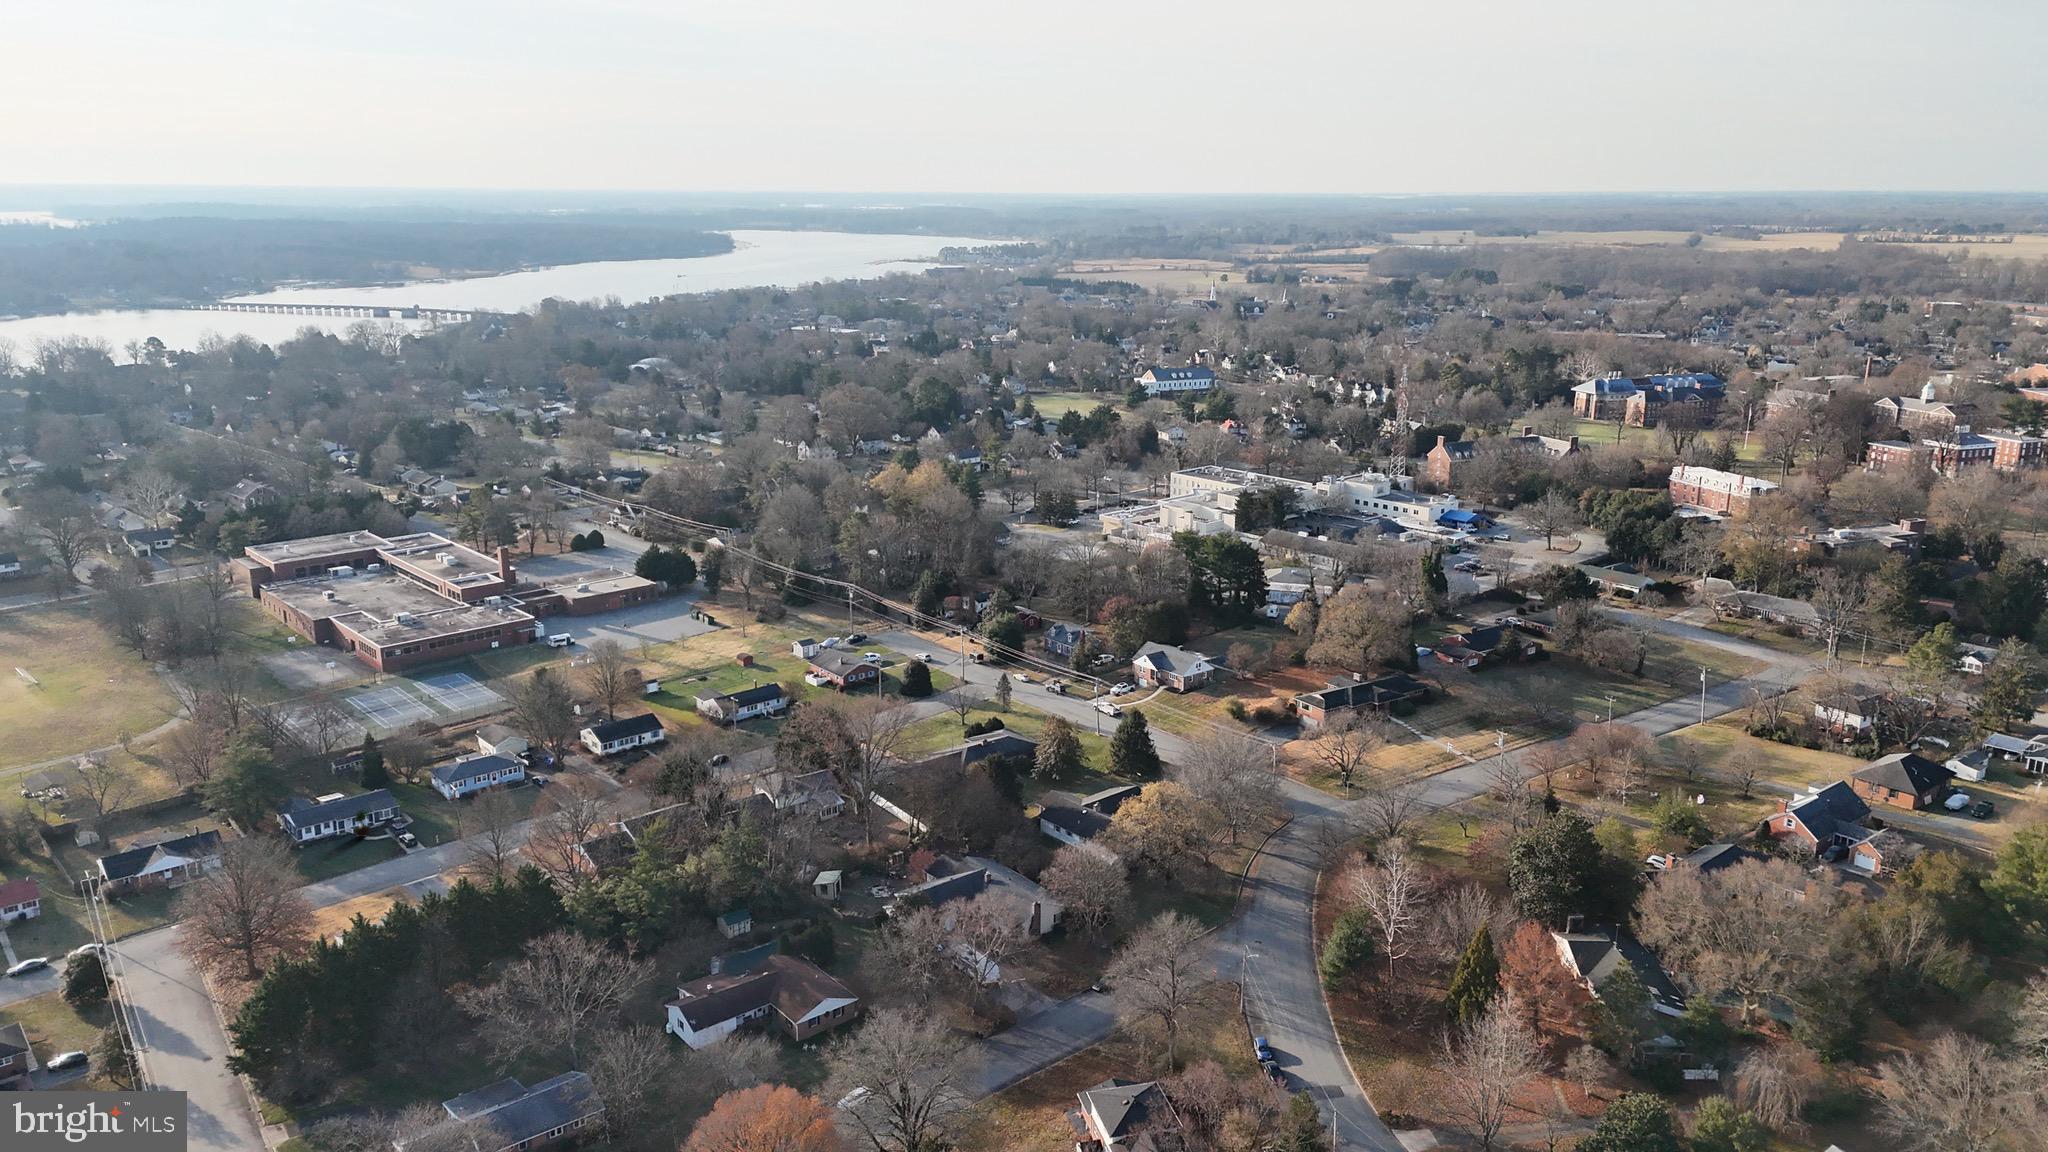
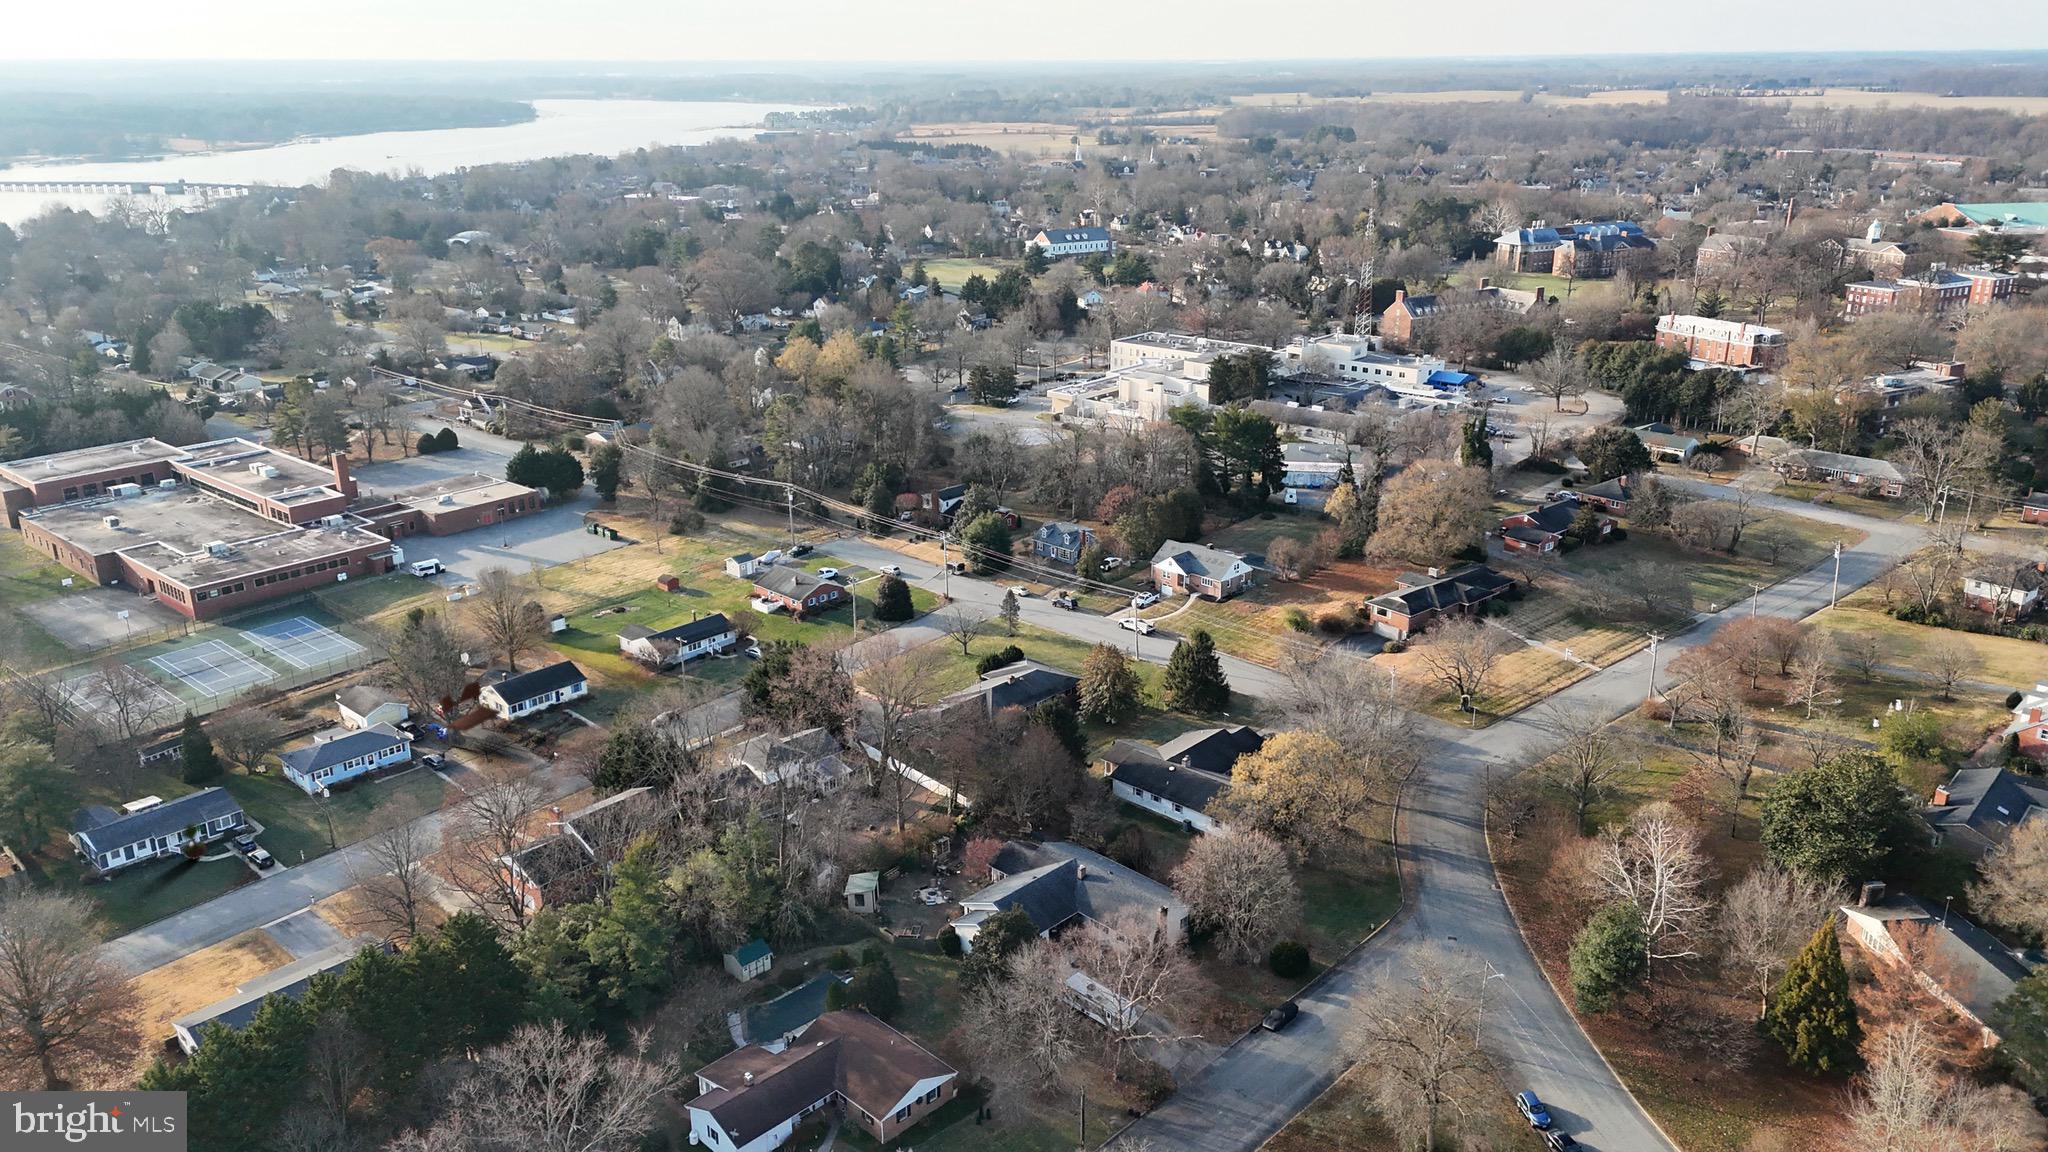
bench: none [550,722,595,773] -> present [441,681,500,748]

